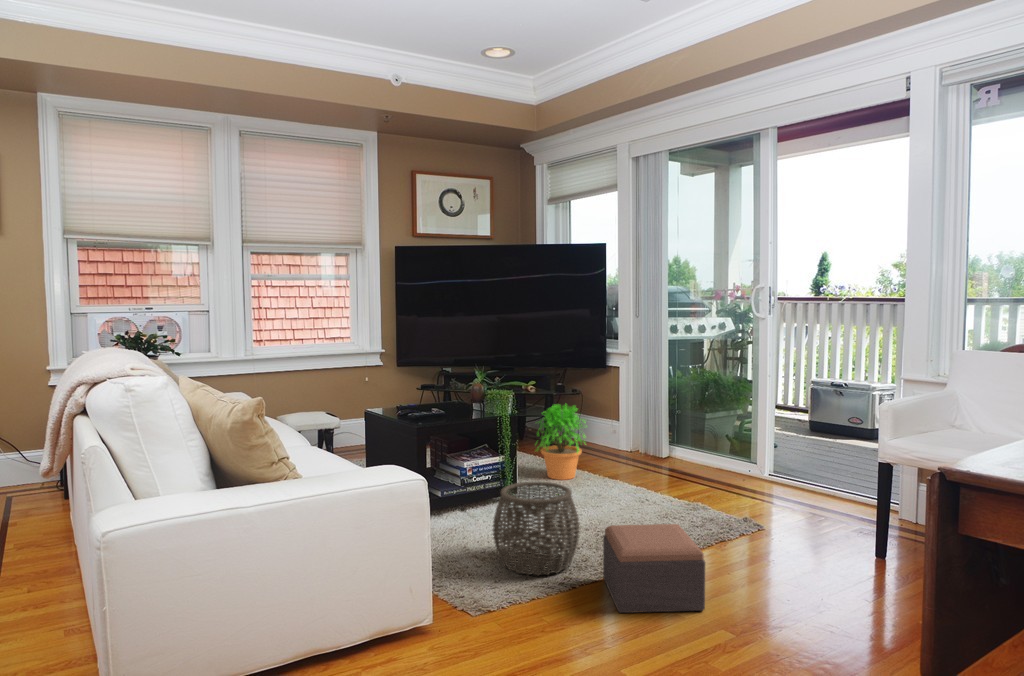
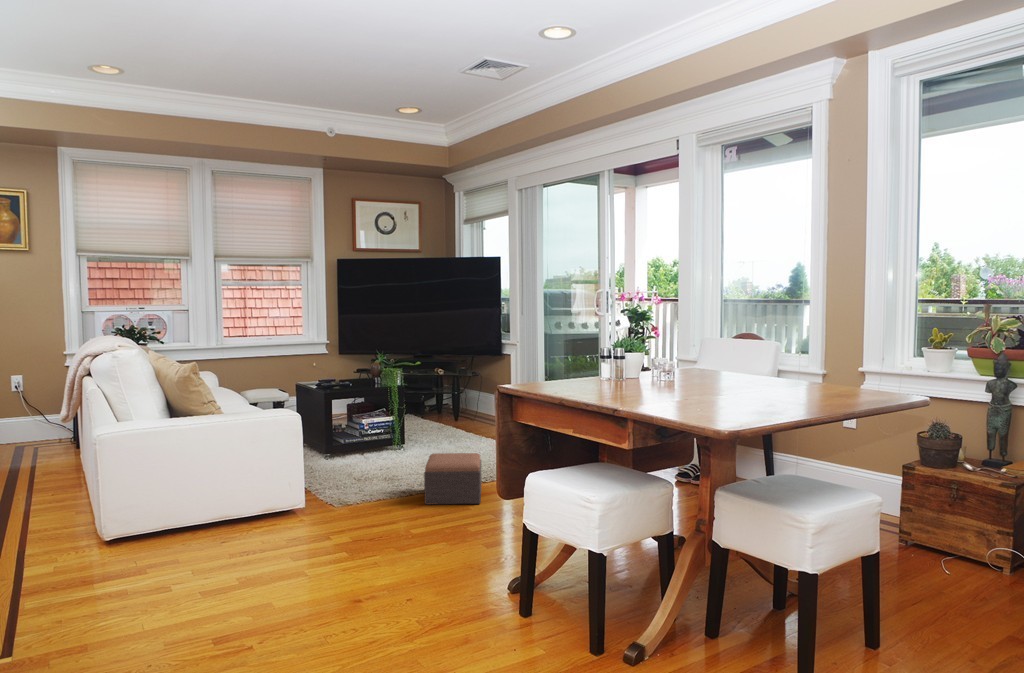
potted plant: present [537,404,585,480] -> none [428,380,469,438]
woven basket: present [493,482,580,575] -> none [361,428,421,488]

